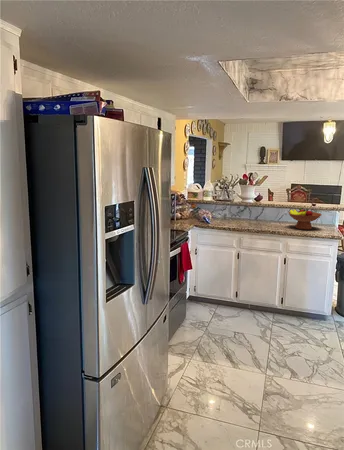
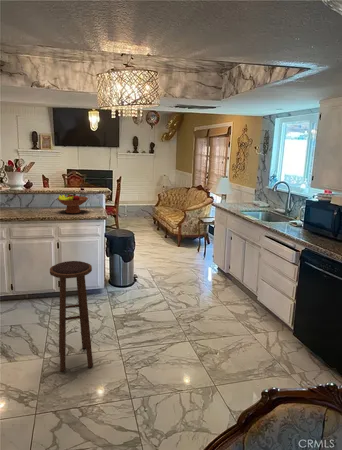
stool: none [281,279,331,402] -> present [50,261,93,372]

